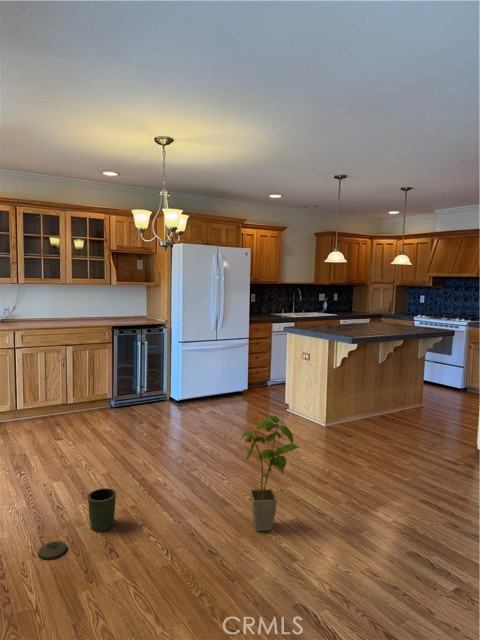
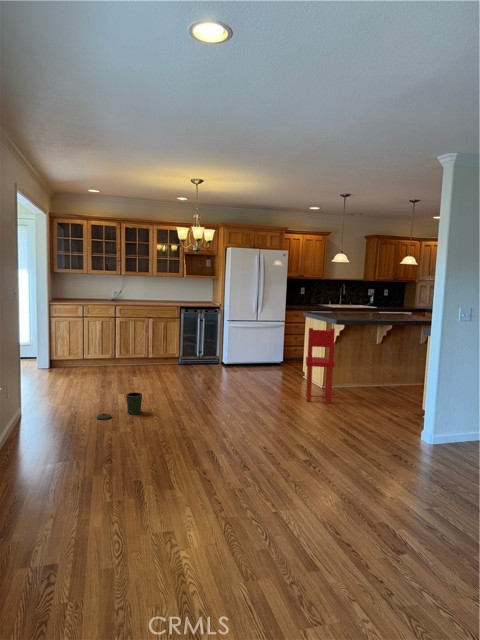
chair: none [321,352,370,454] -> present [306,328,335,403]
house plant: present [241,415,299,531] -> none [209,355,247,426]

